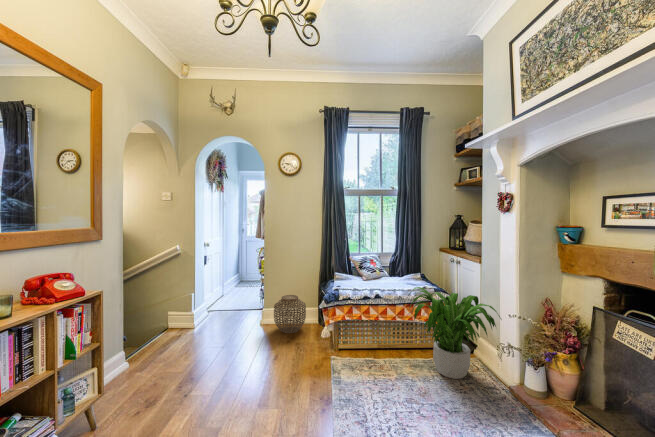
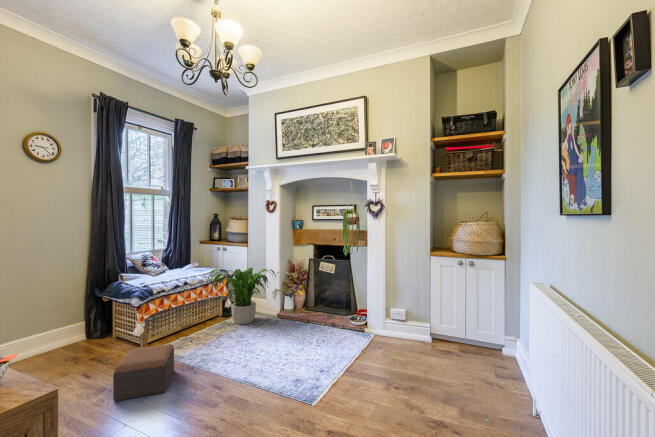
woven basket: present [274,295,306,333] -> none [26,313,81,362]
footstool: none [252,351,313,414] -> present [113,344,174,401]

